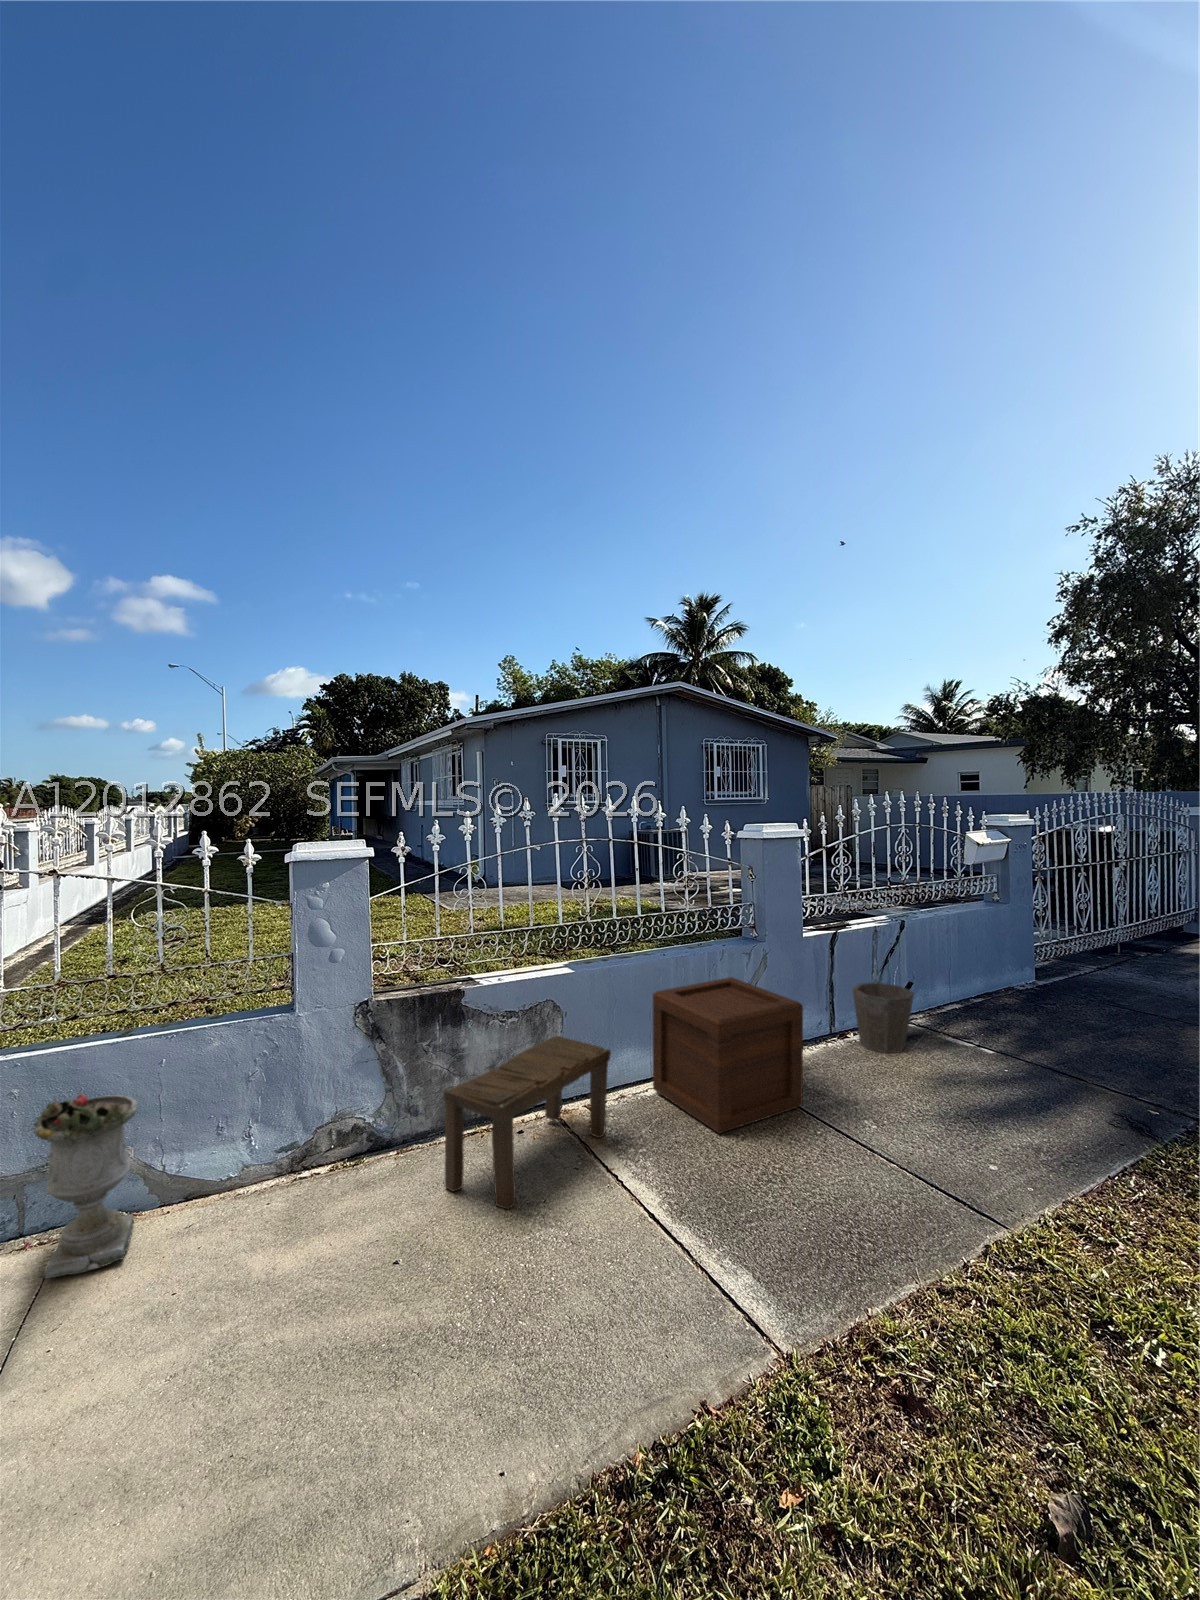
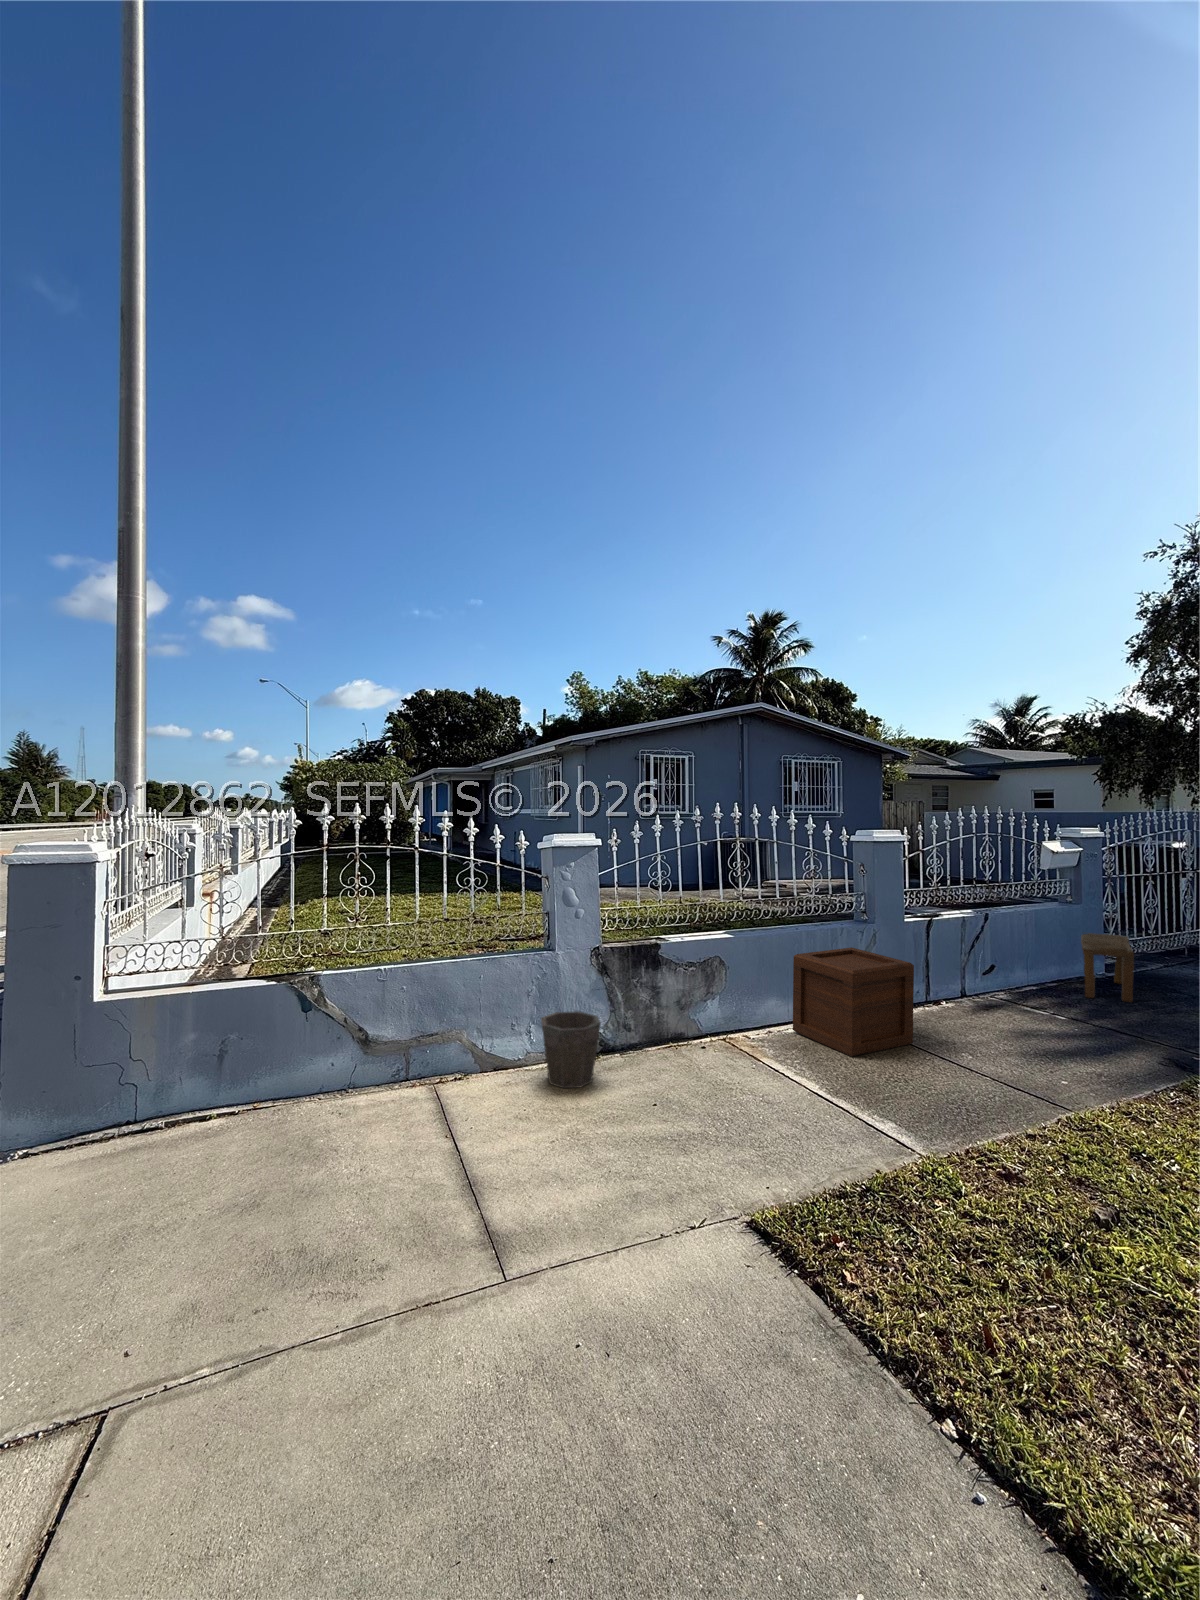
waste bin: present [853,983,914,1053] -> present [541,1011,600,1088]
bench: present [444,1036,611,1209] -> present [1081,933,1134,1002]
planter: present [34,1094,138,1278] -> none [417,994,479,1108]

